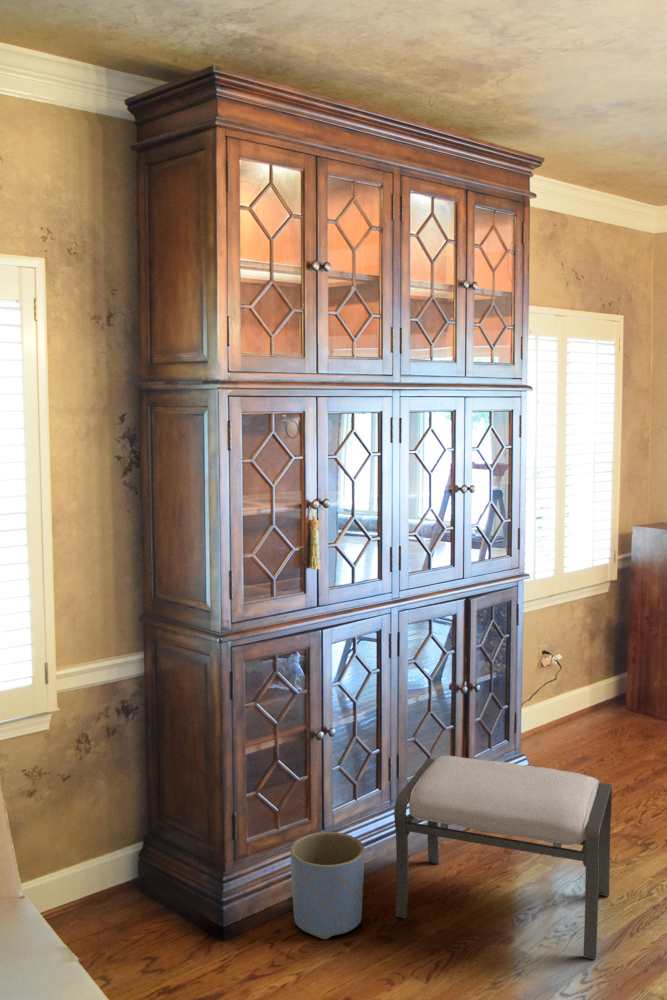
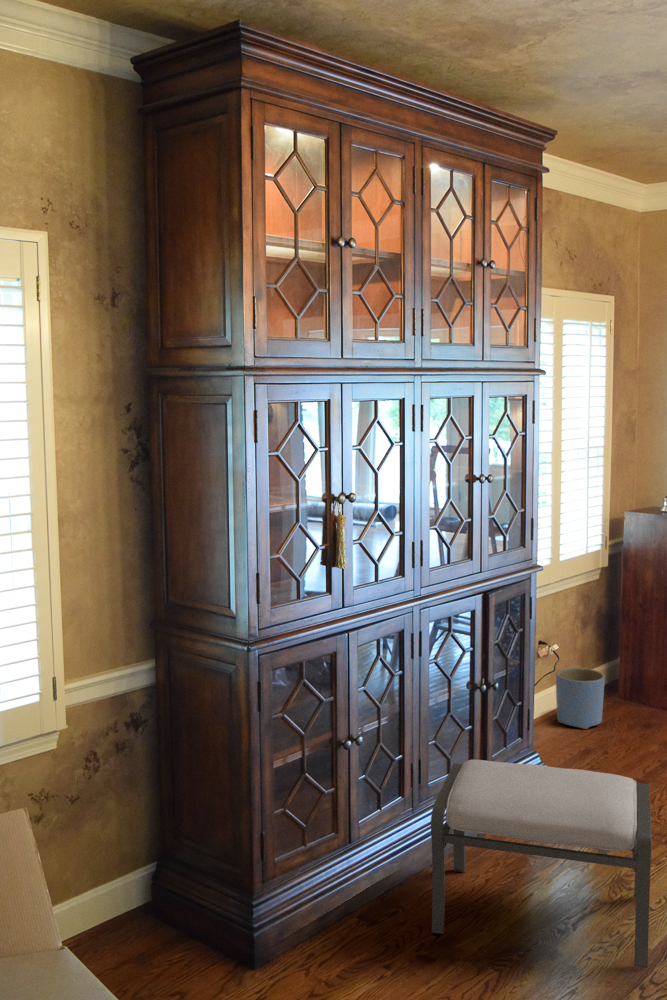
planter: present [290,832,364,939] -> present [556,668,605,729]

